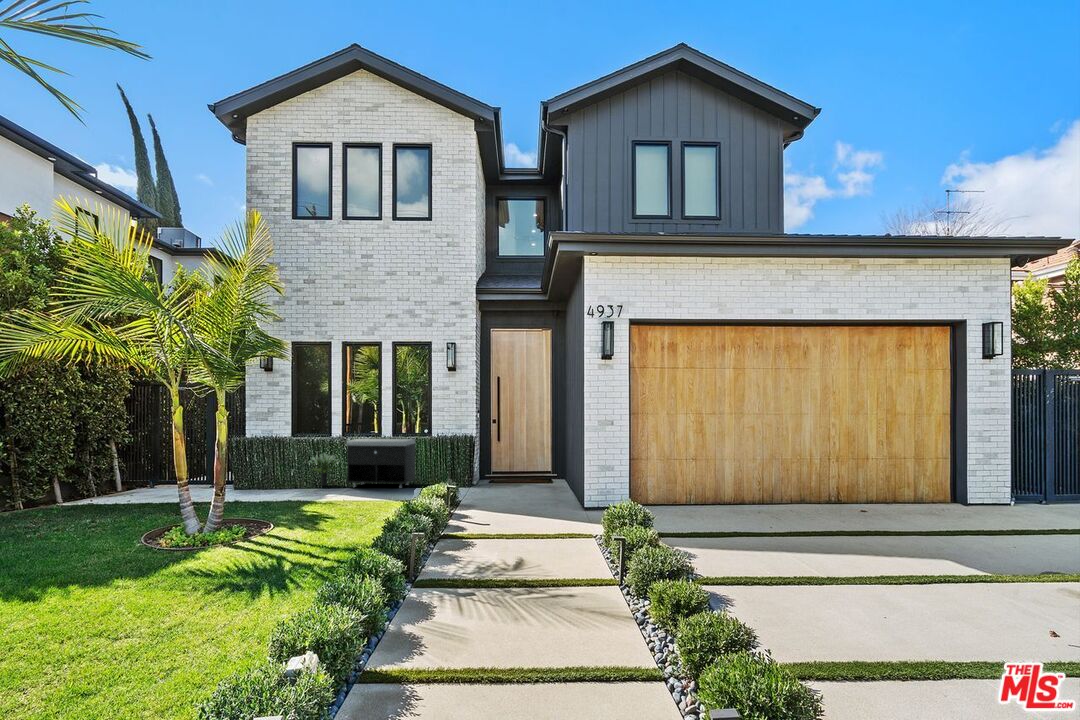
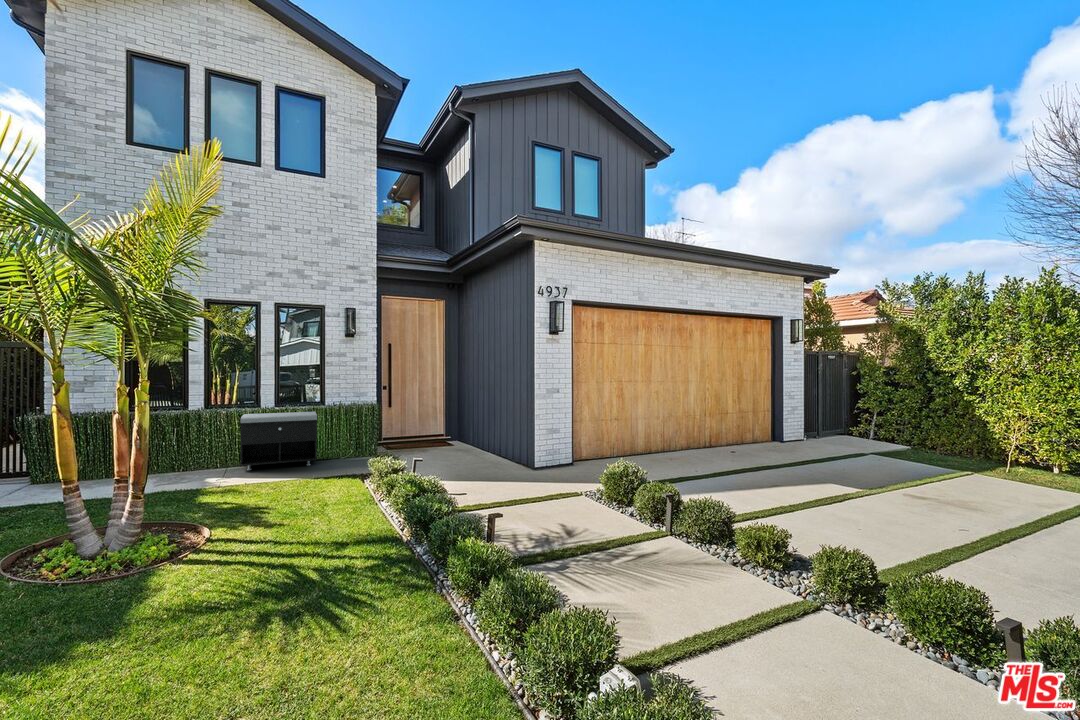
potted plant: present [309,453,339,486] -> none [180,433,223,473]

